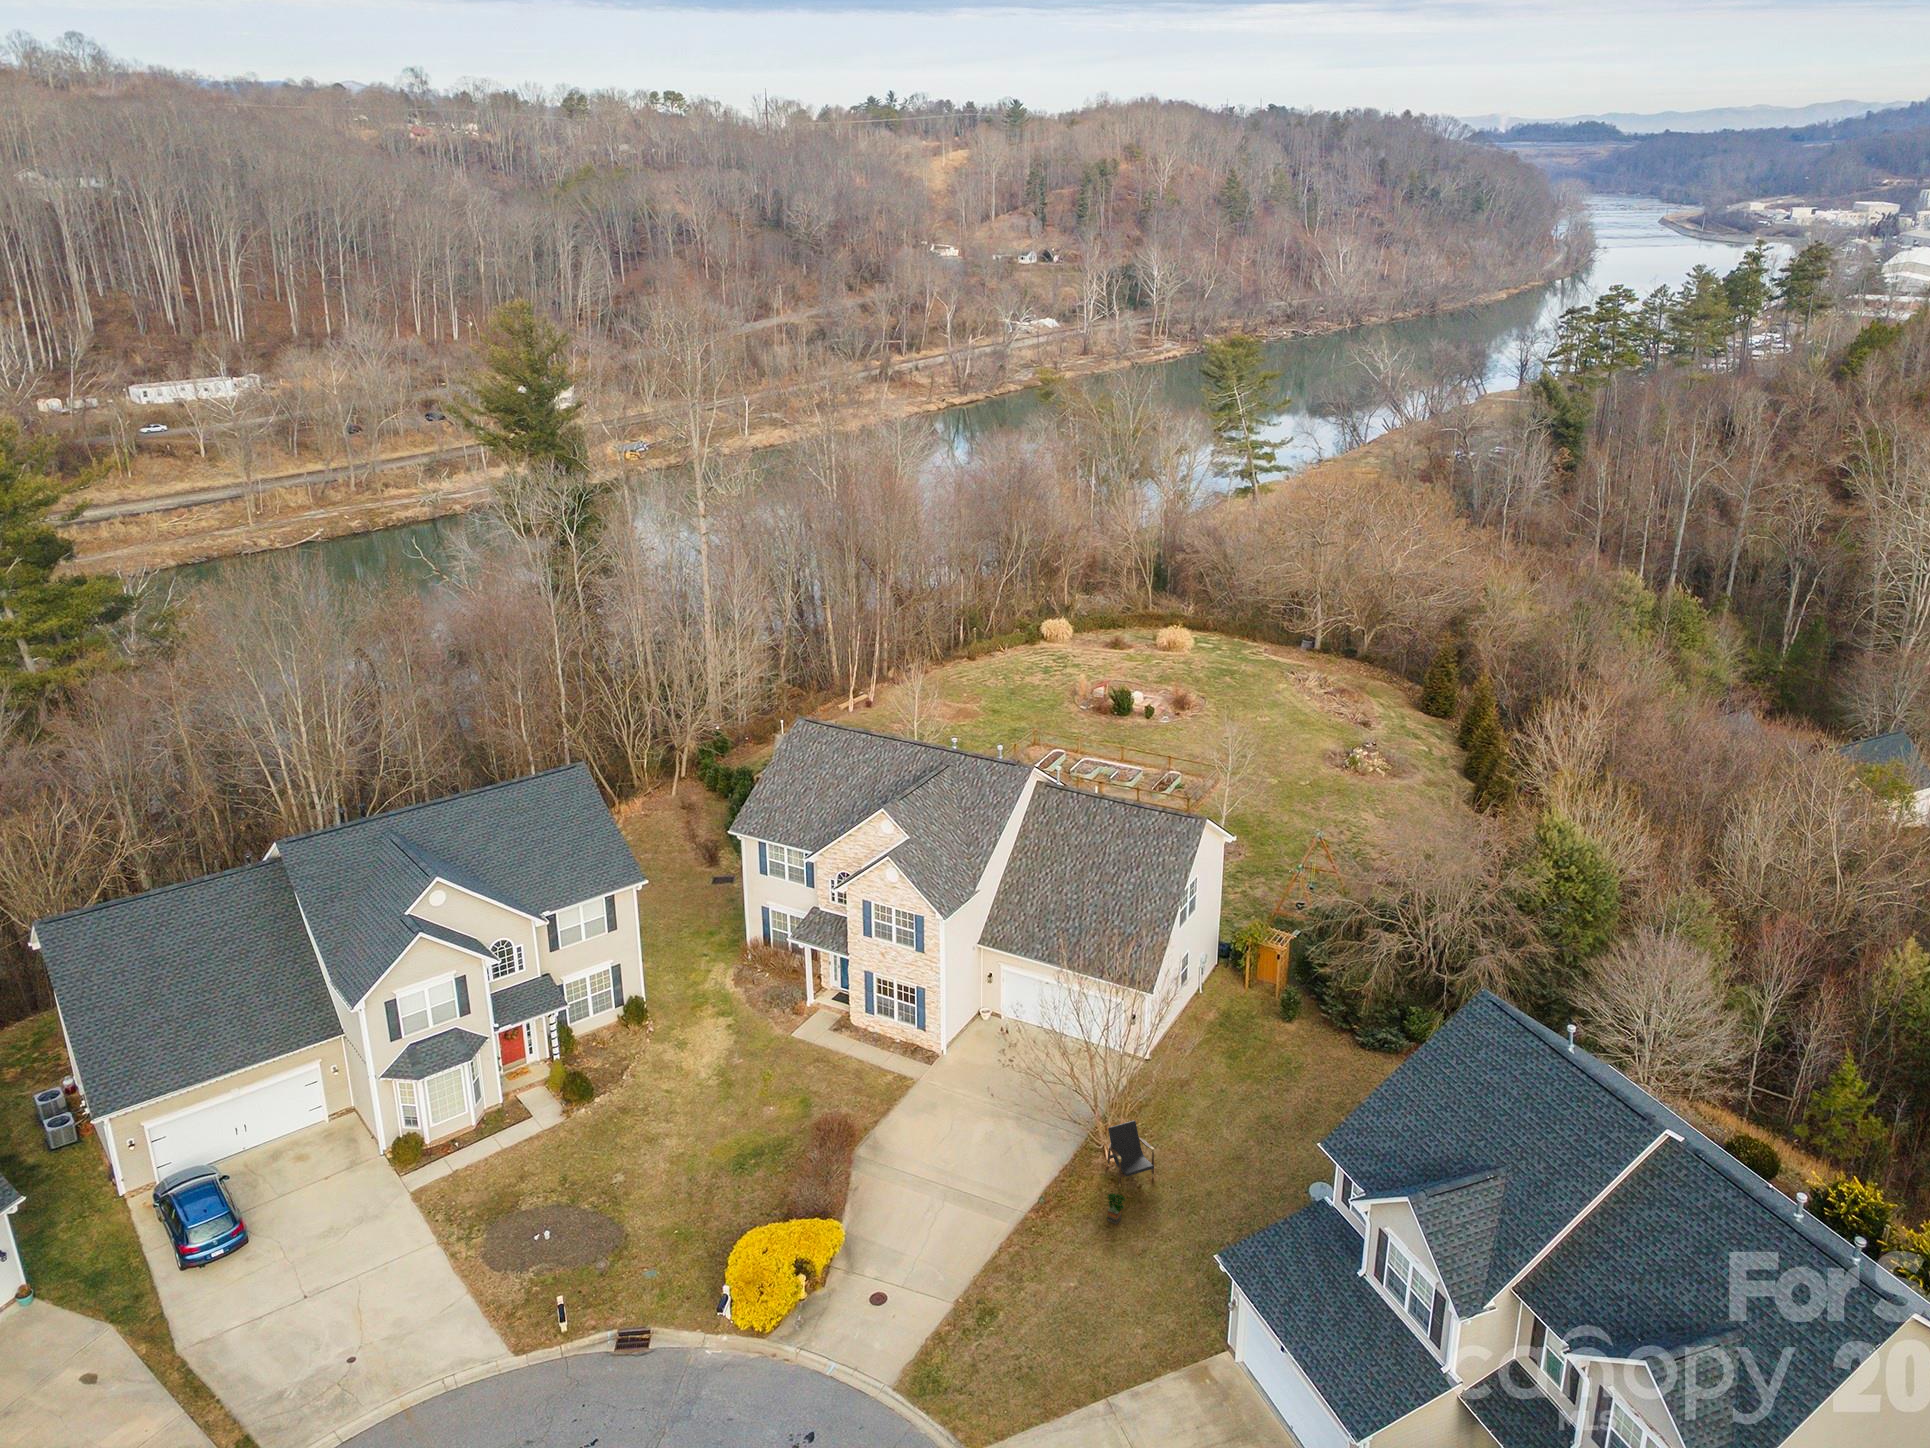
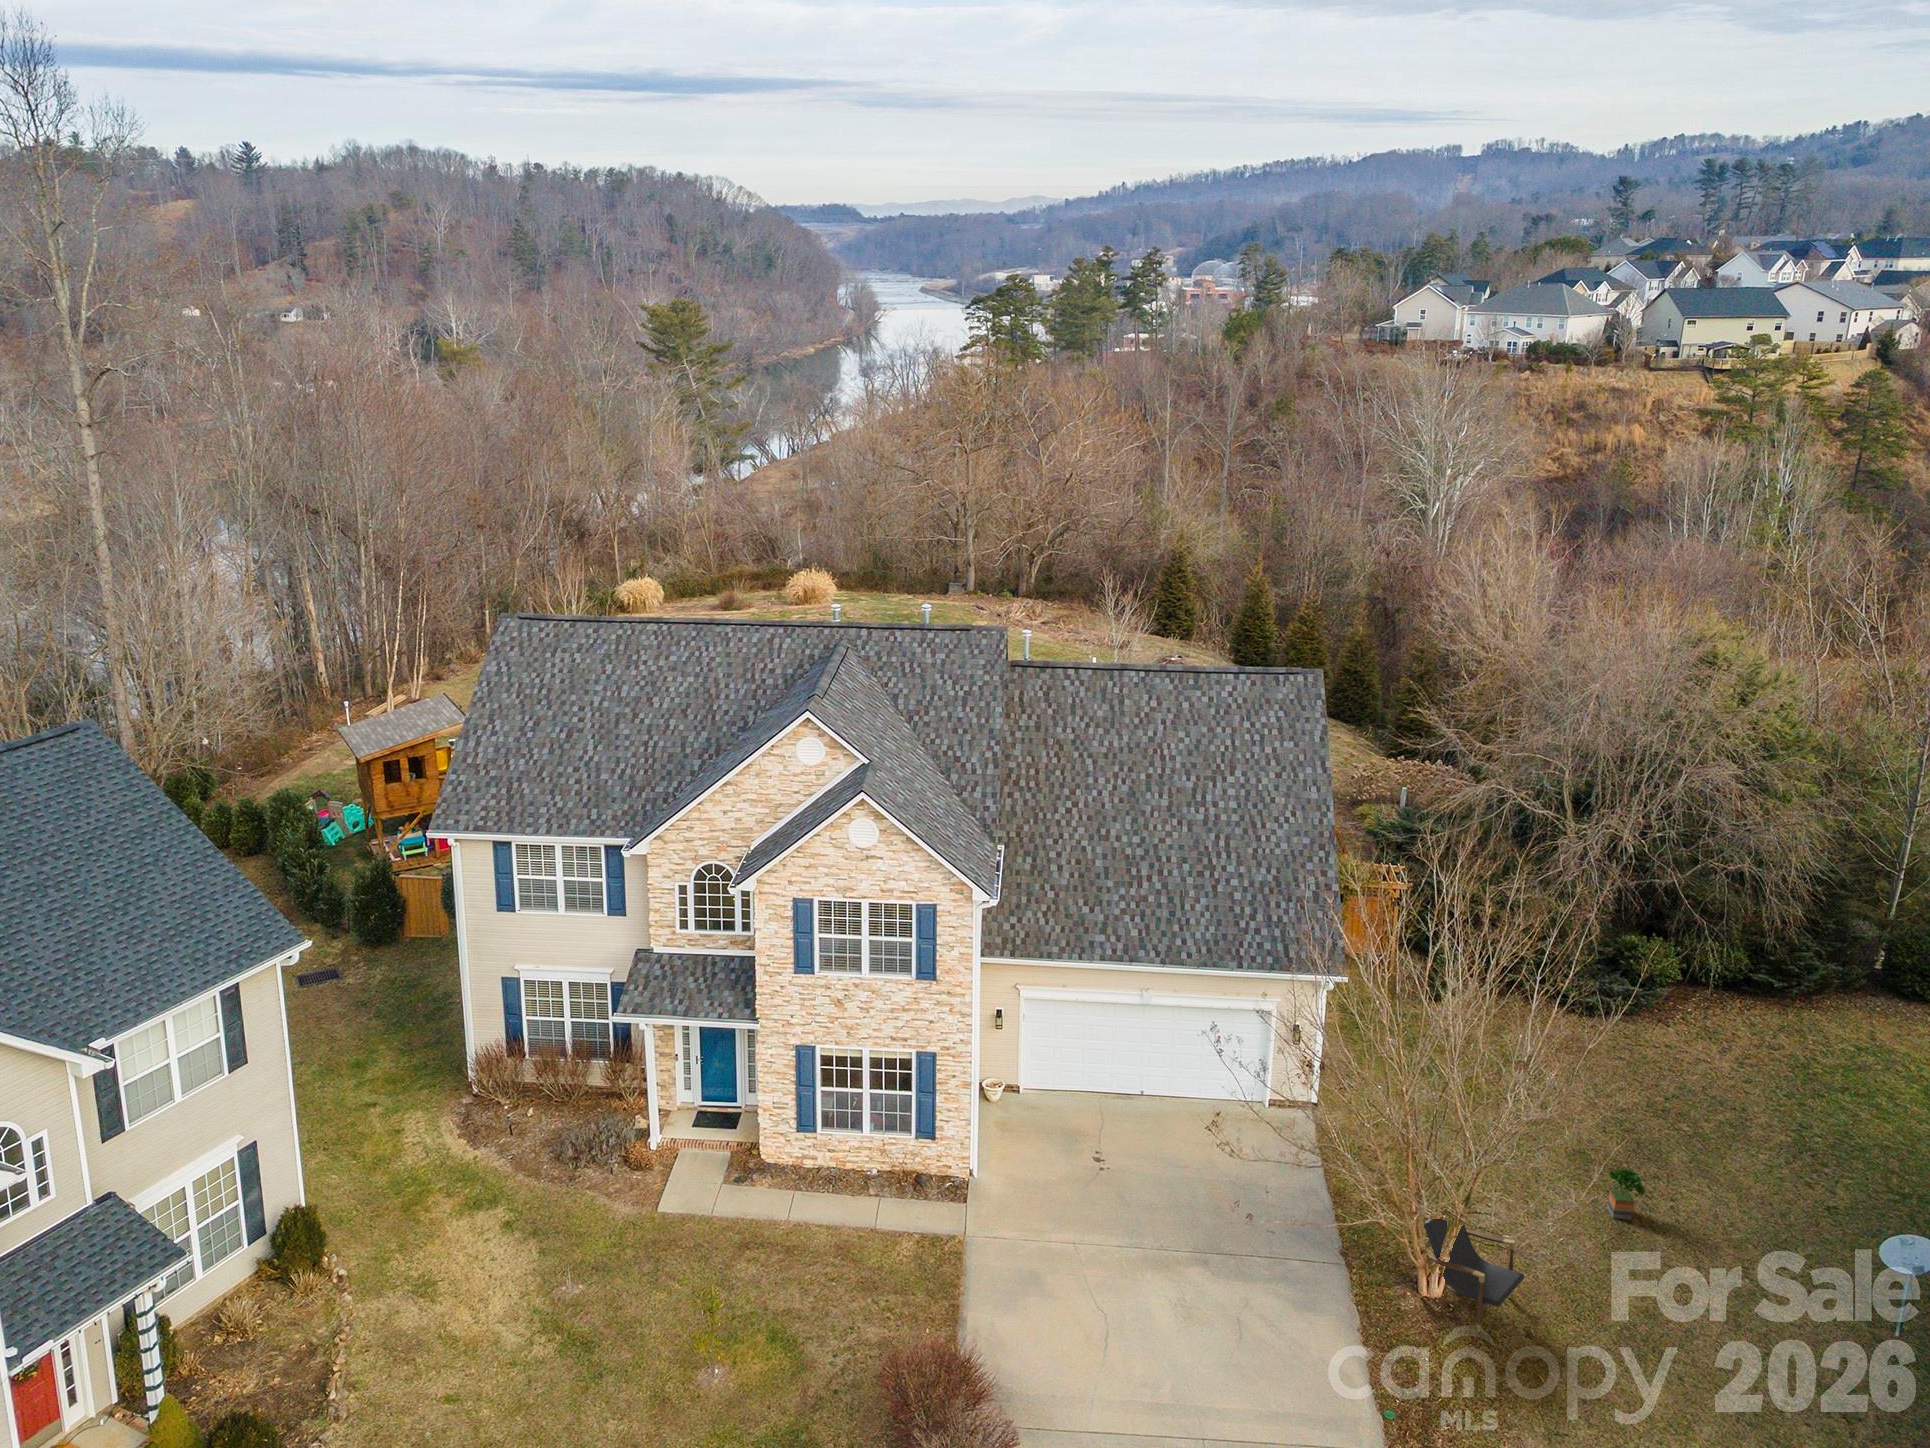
potted tree: present [1107,1193,1126,1224] -> present [1607,1169,1645,1220]

